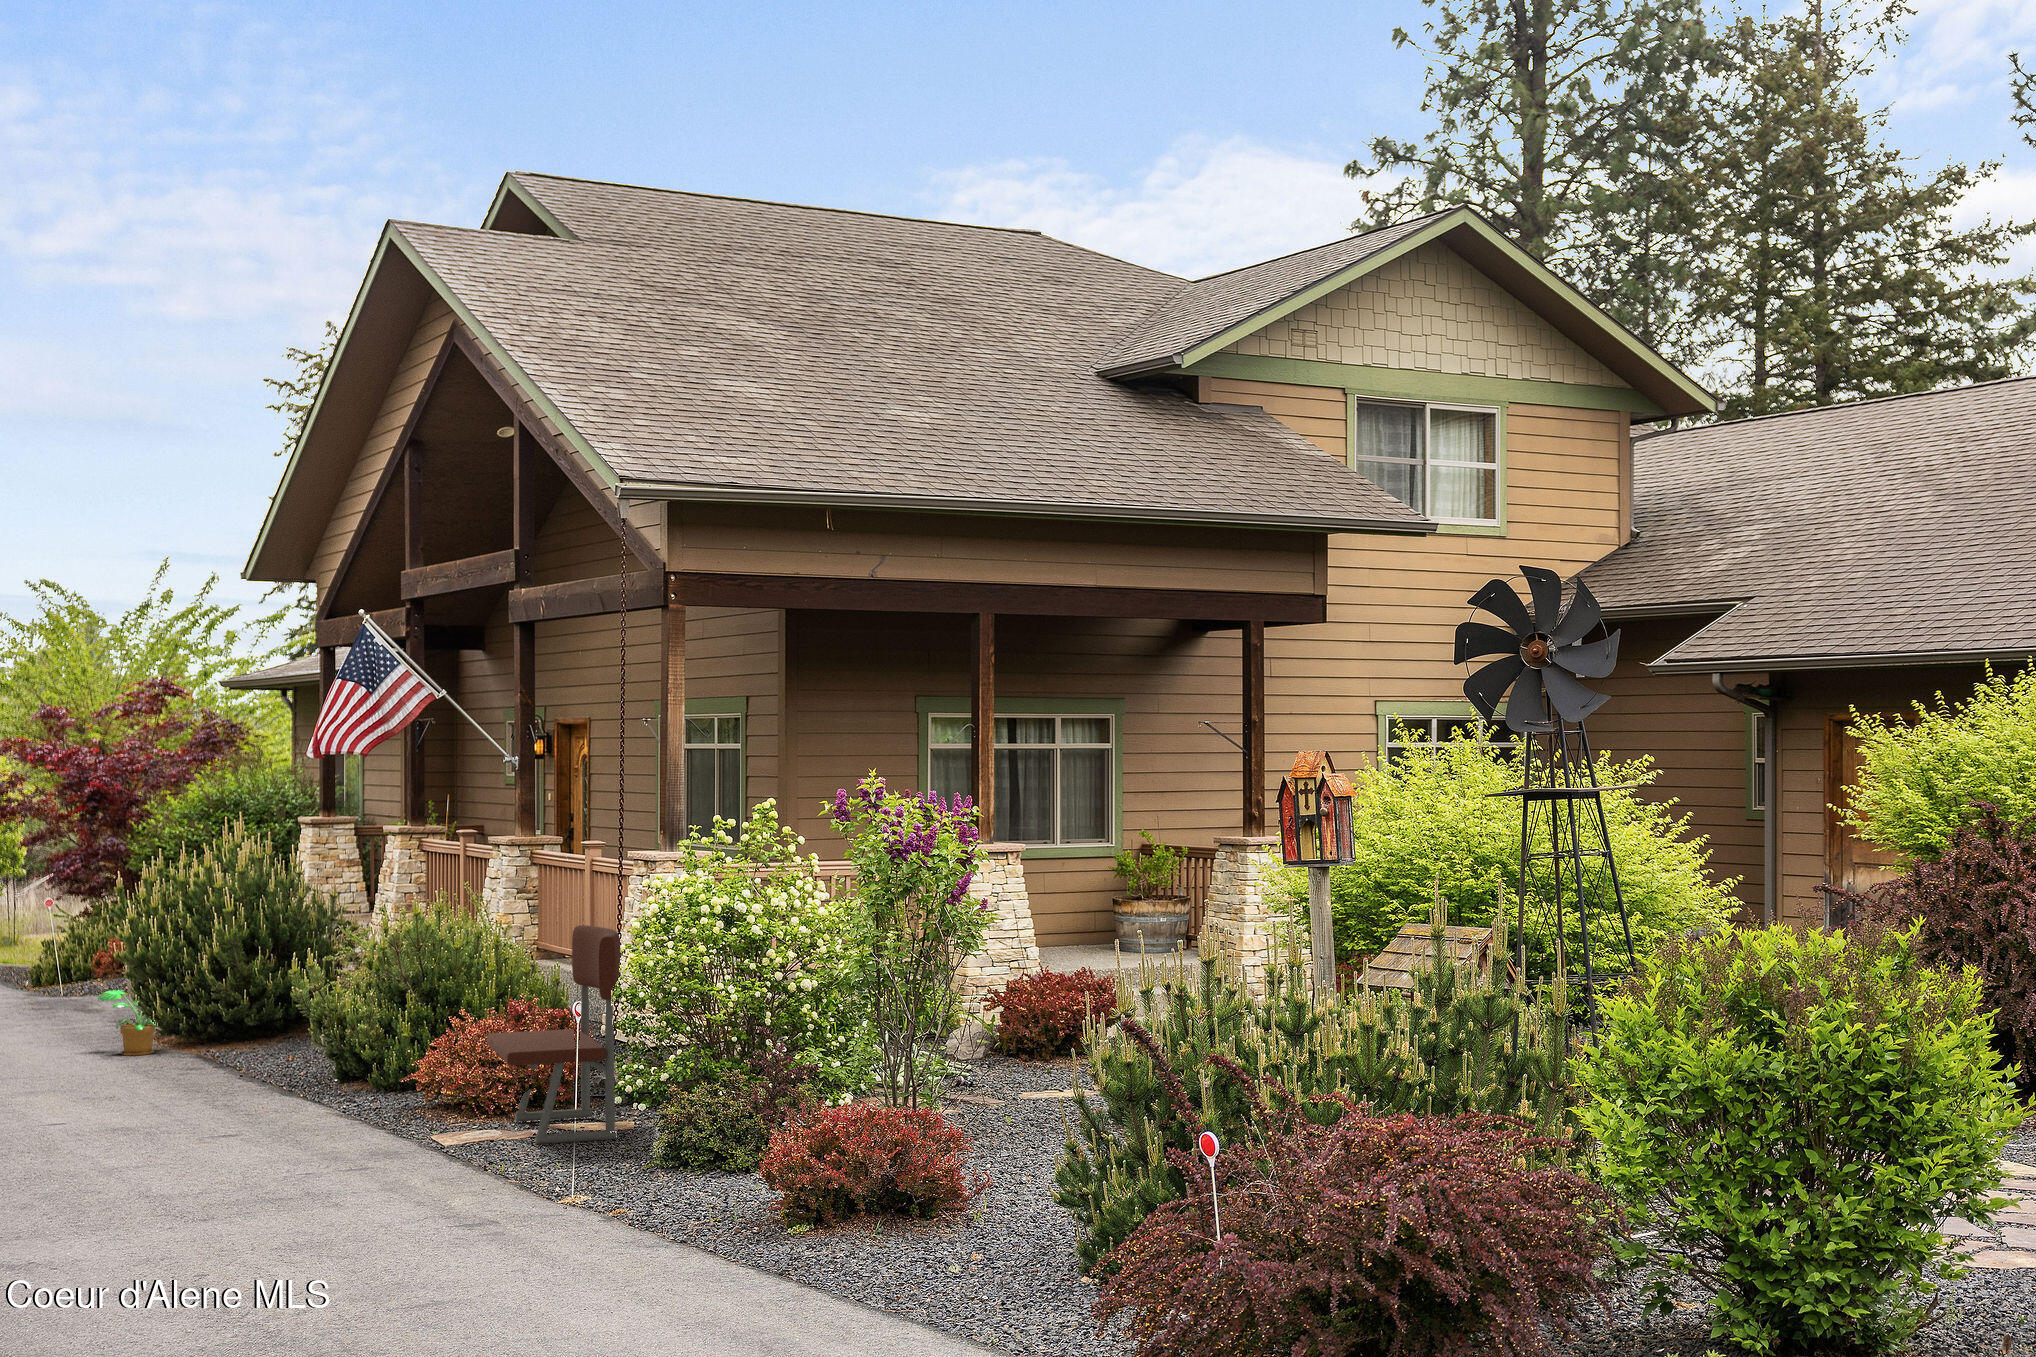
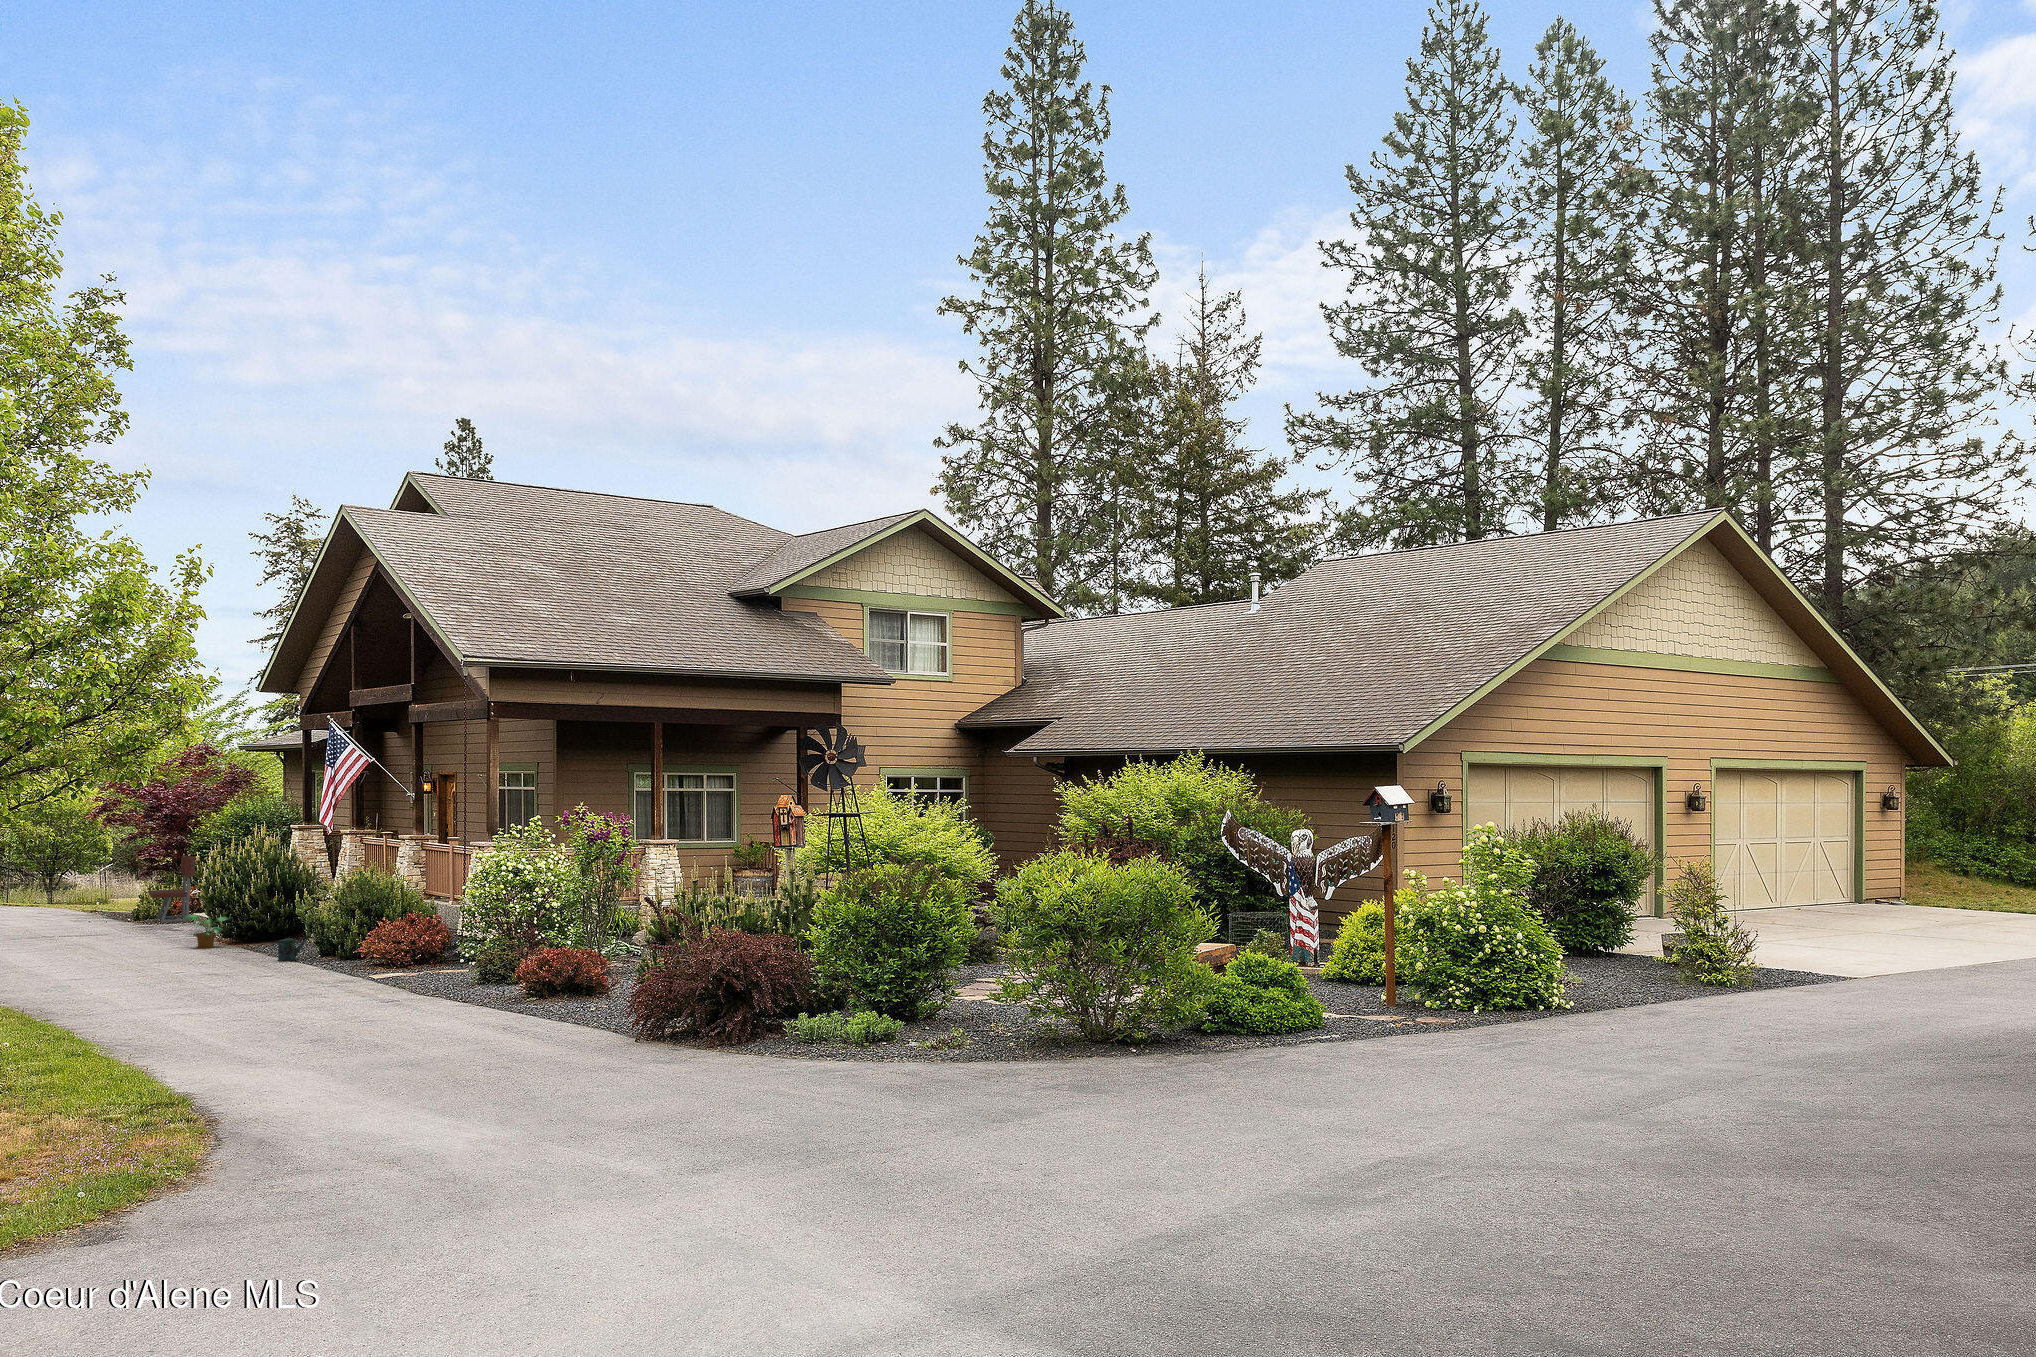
bench: present [487,925,621,1144] -> present [149,856,195,923]
watering can: none [250,1037,323,1089] -> present [278,935,310,961]

